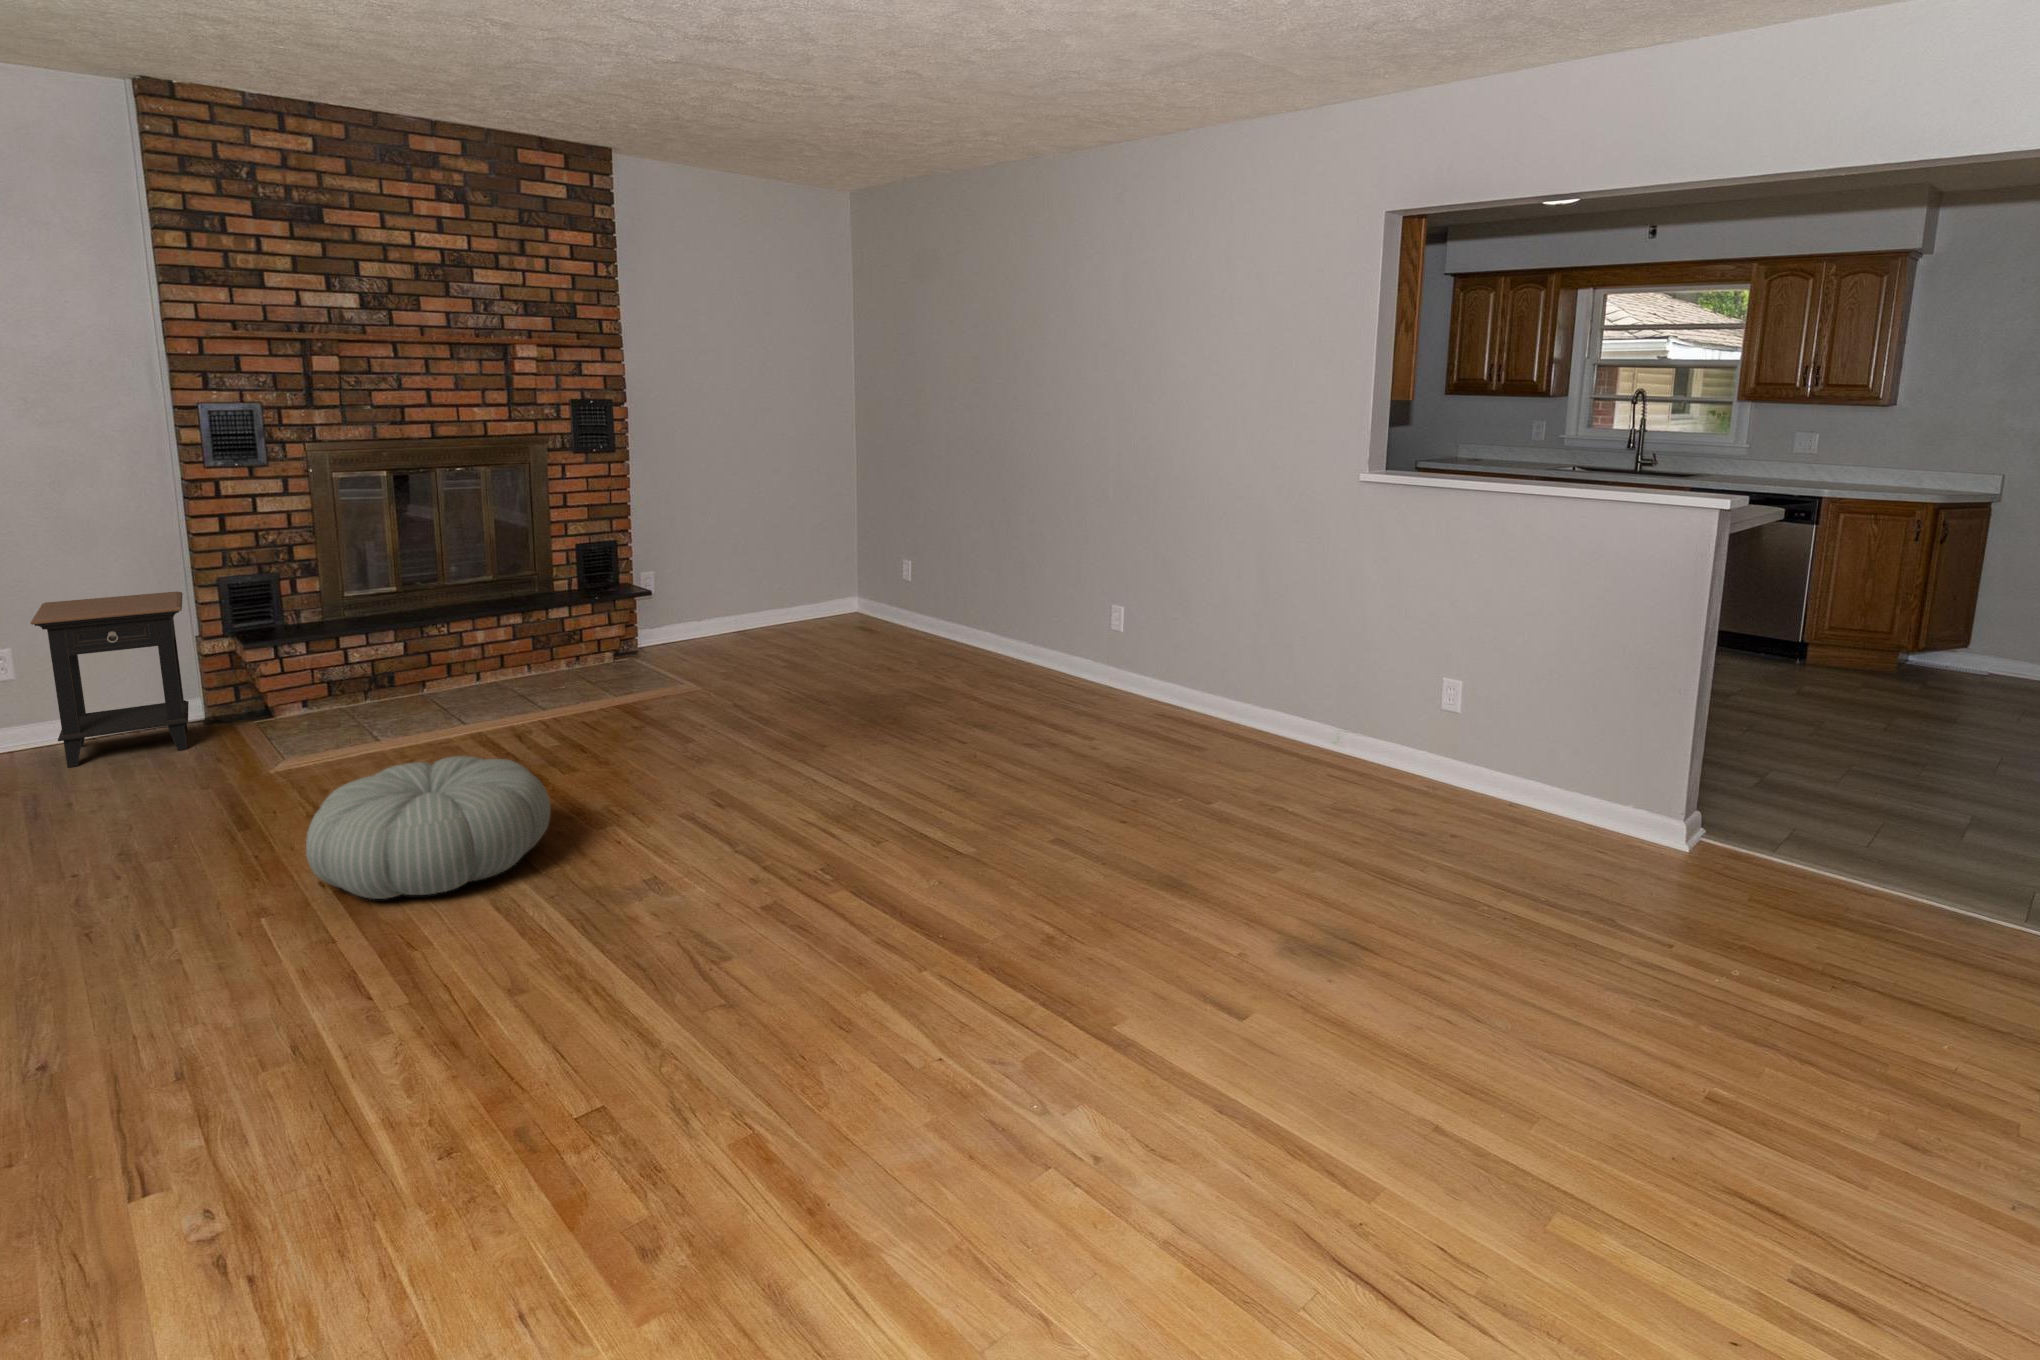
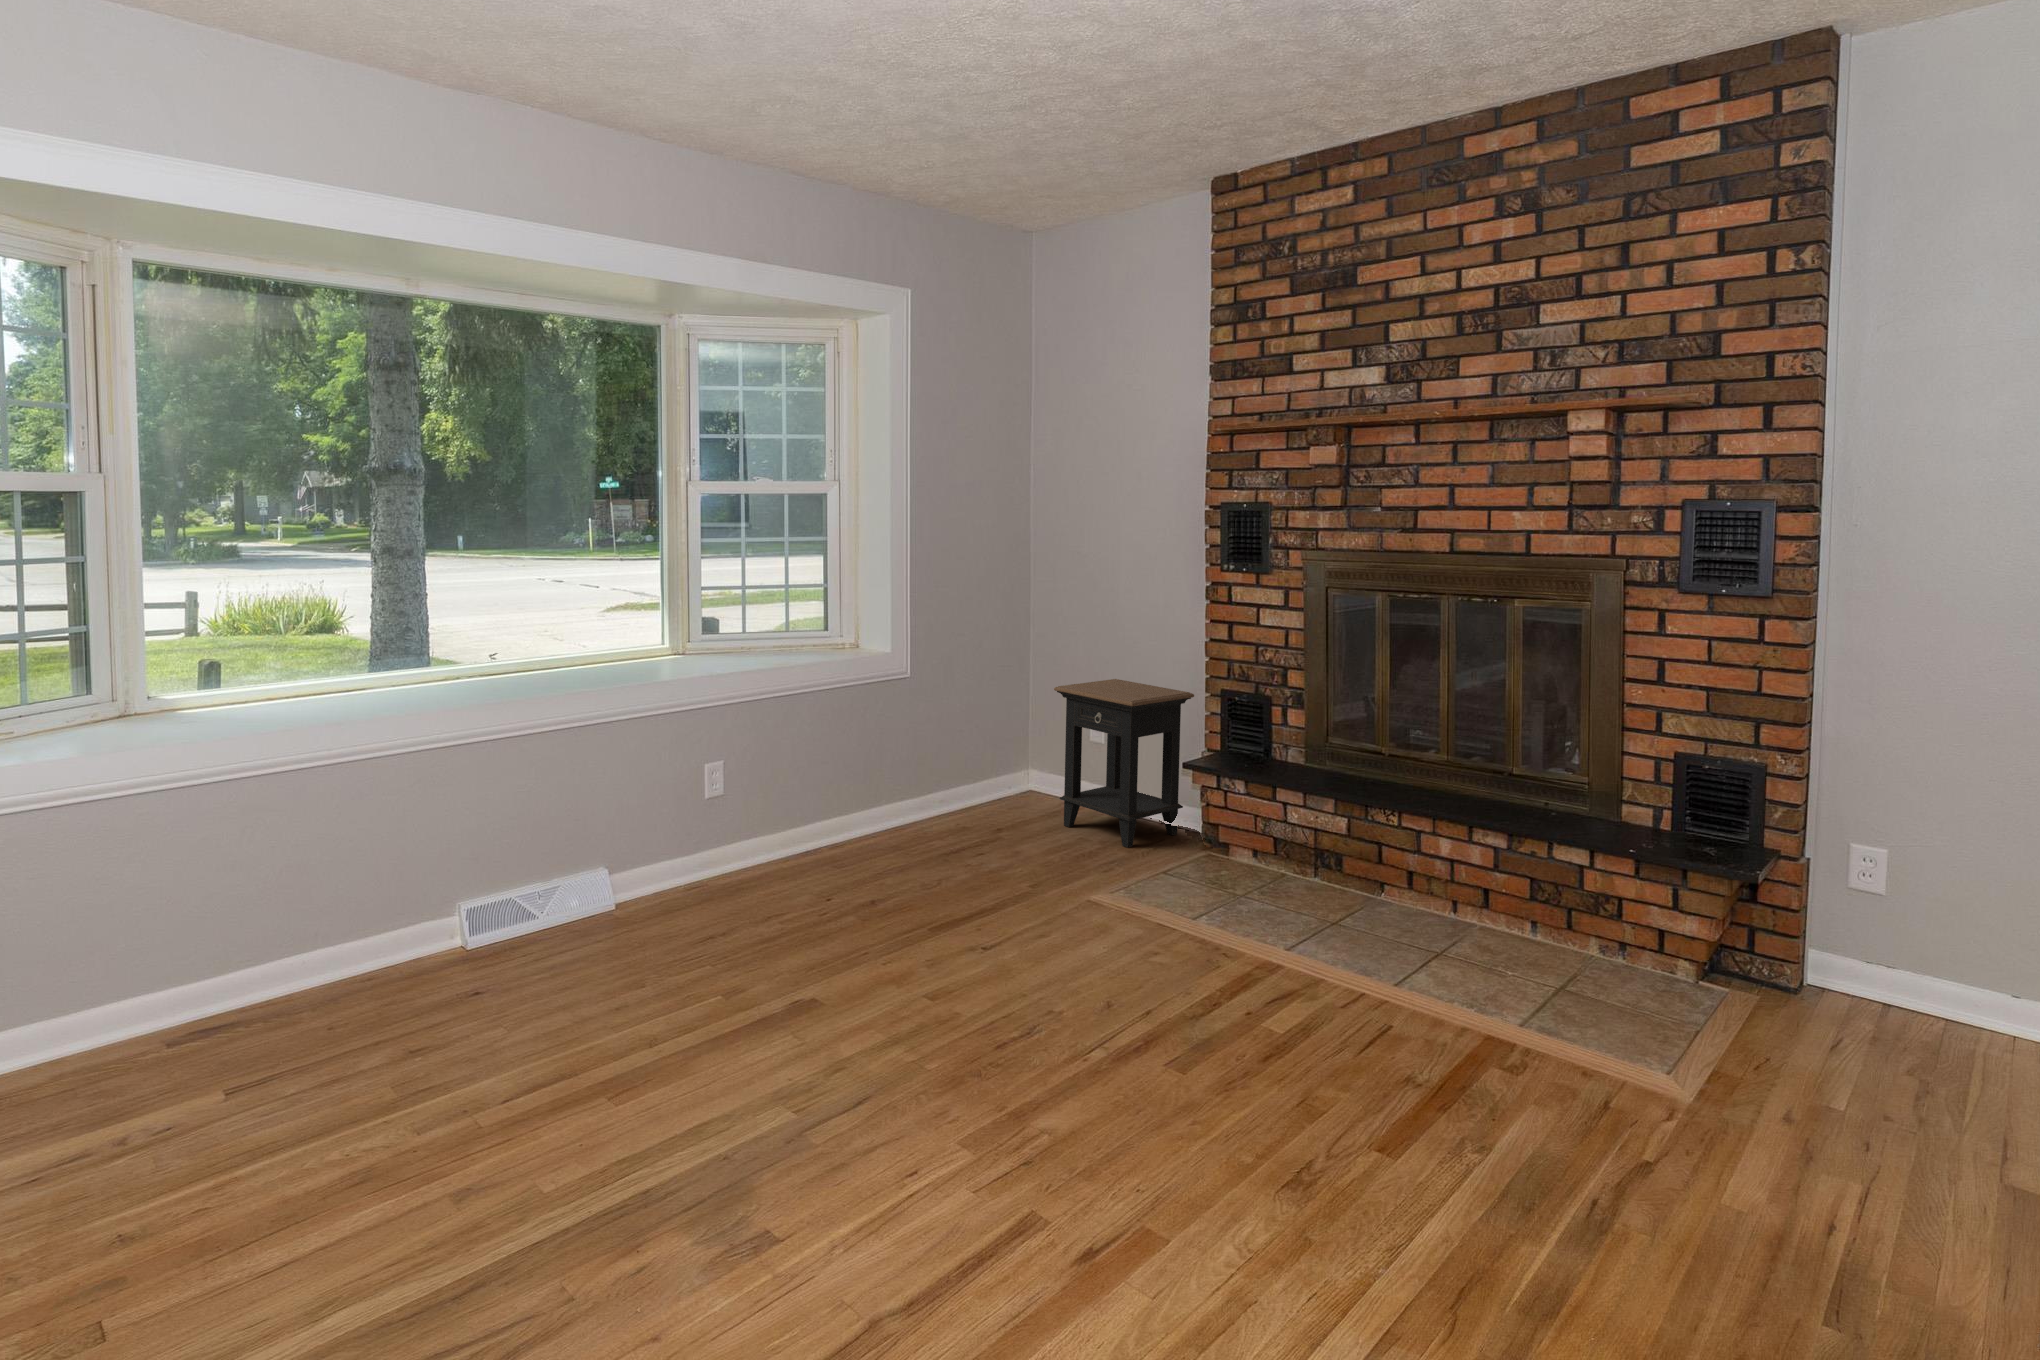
pouf: present [306,756,551,899] -> none [703,903,966,1100]

